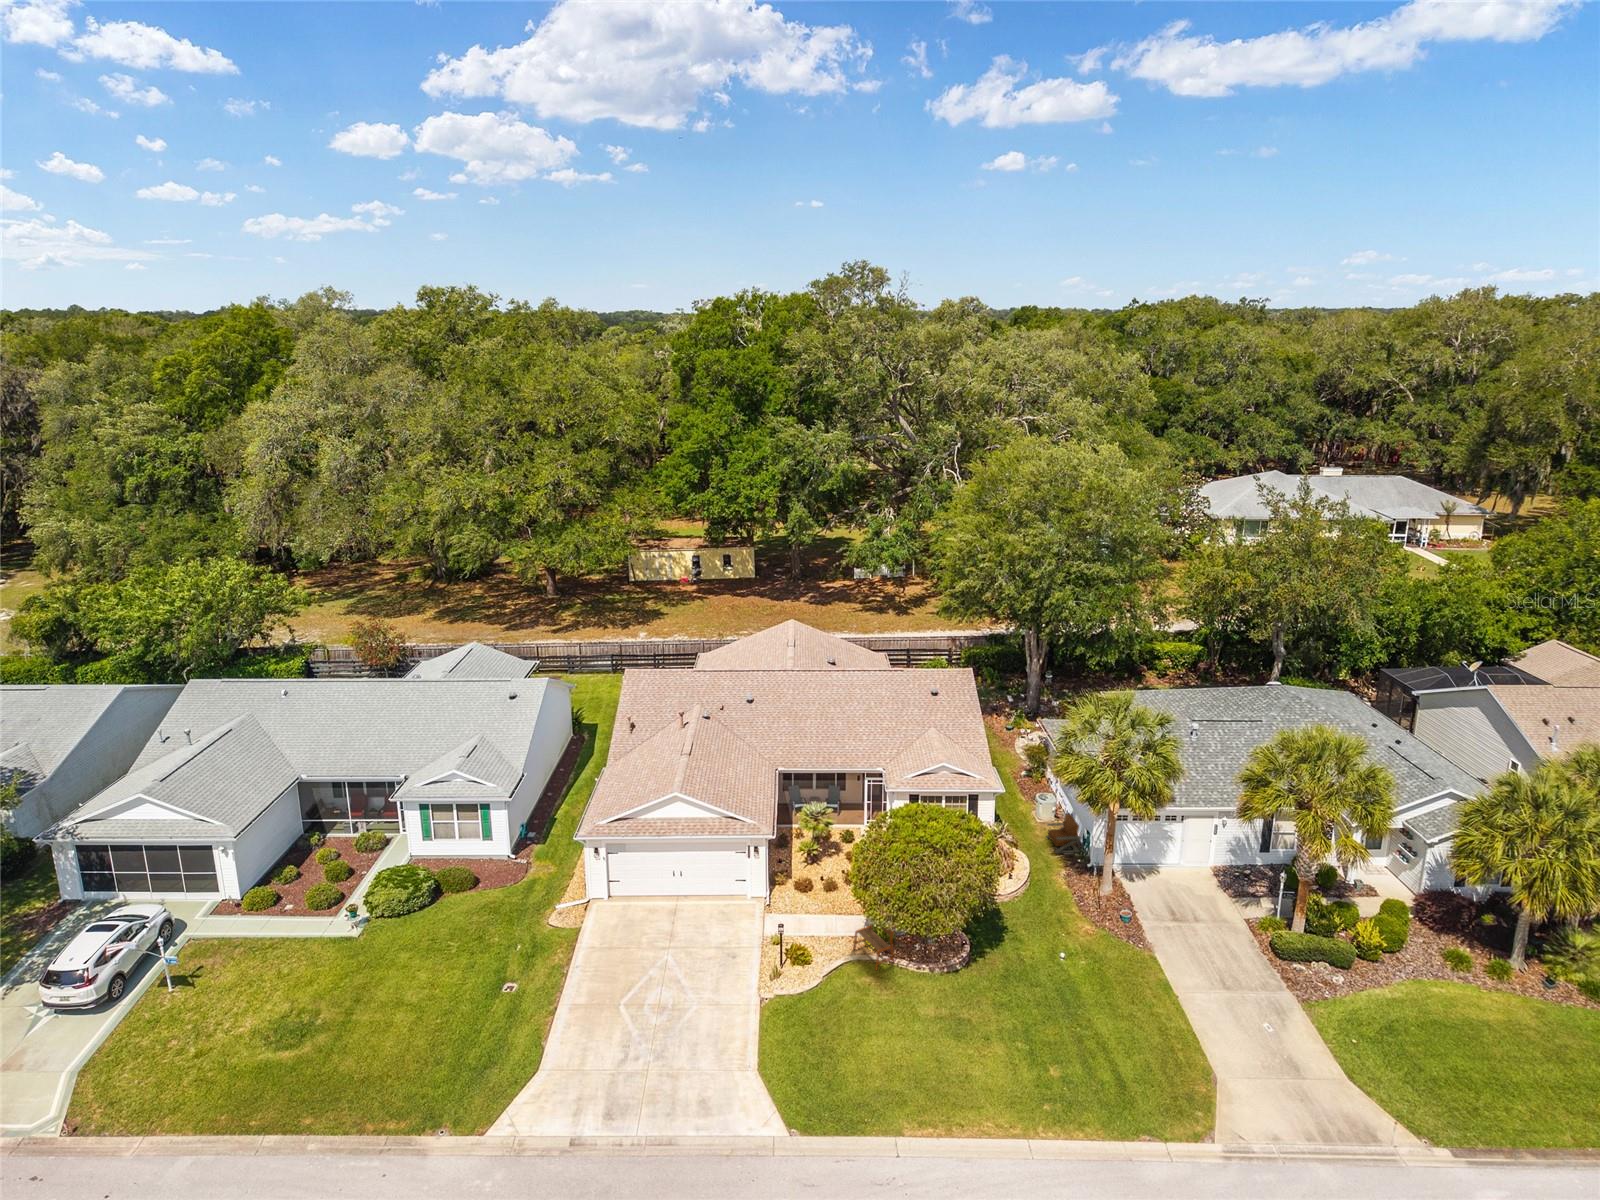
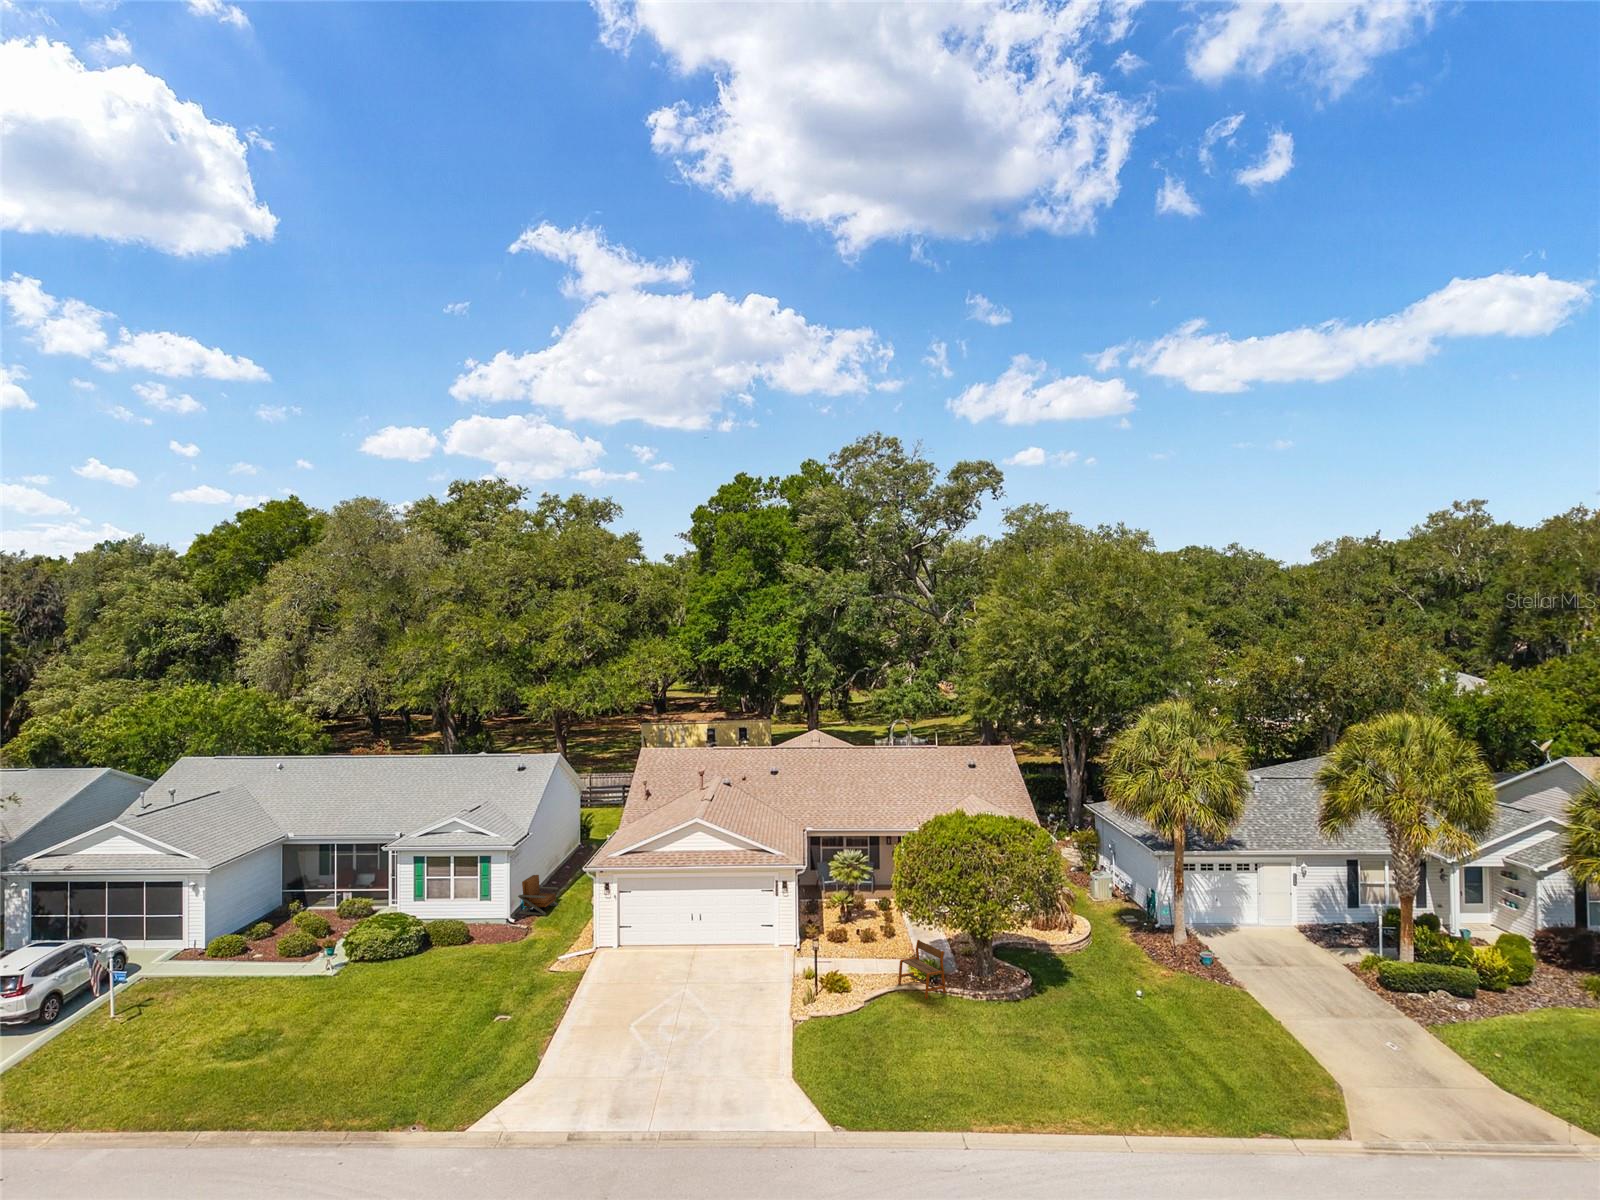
lounge chair: present [1046,814,1081,853] -> present [518,875,558,915]

